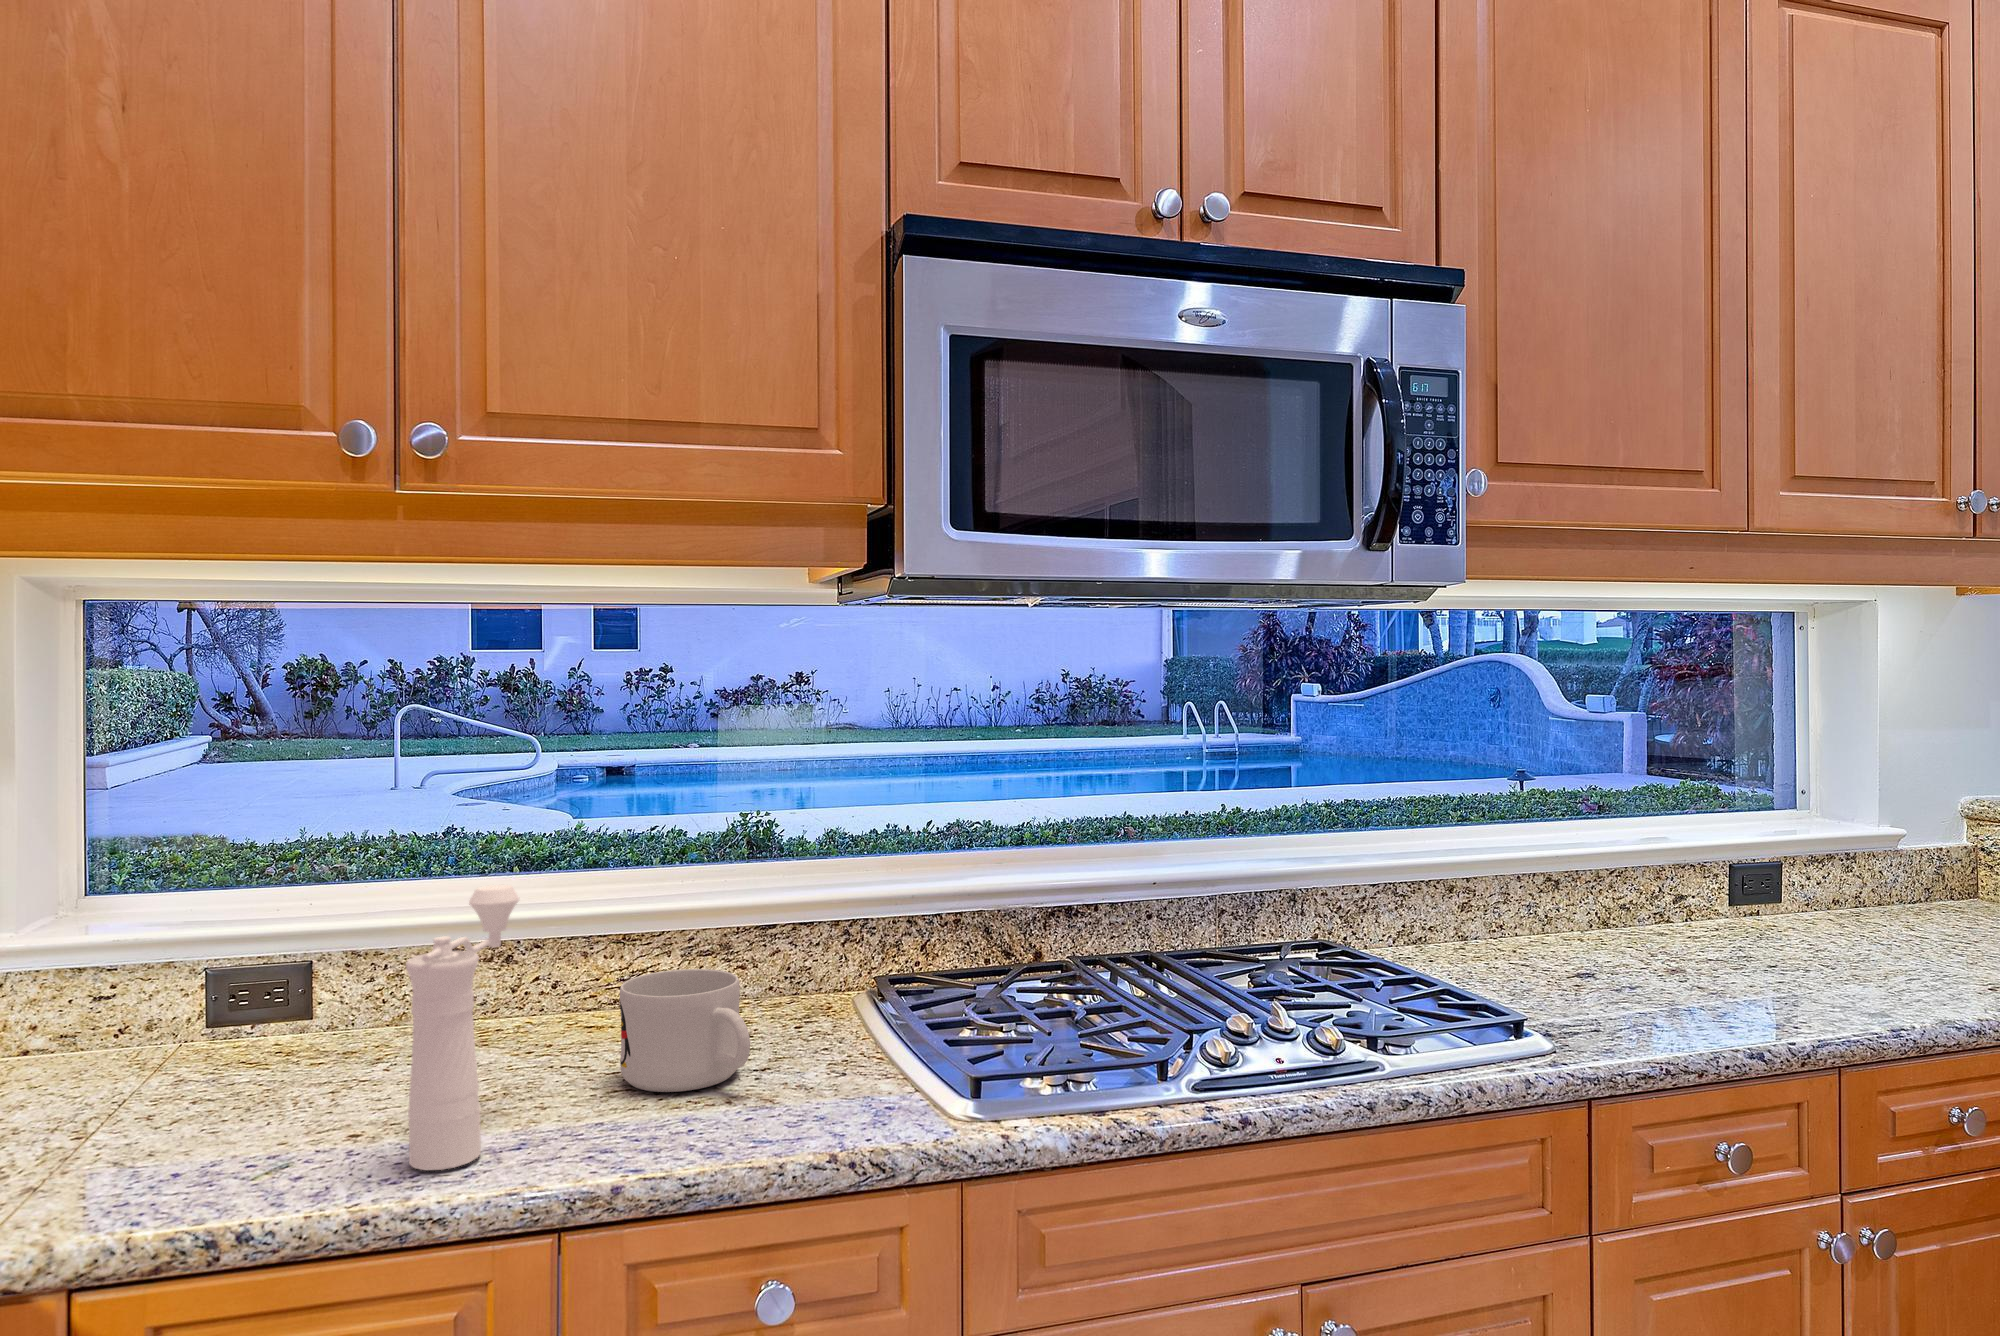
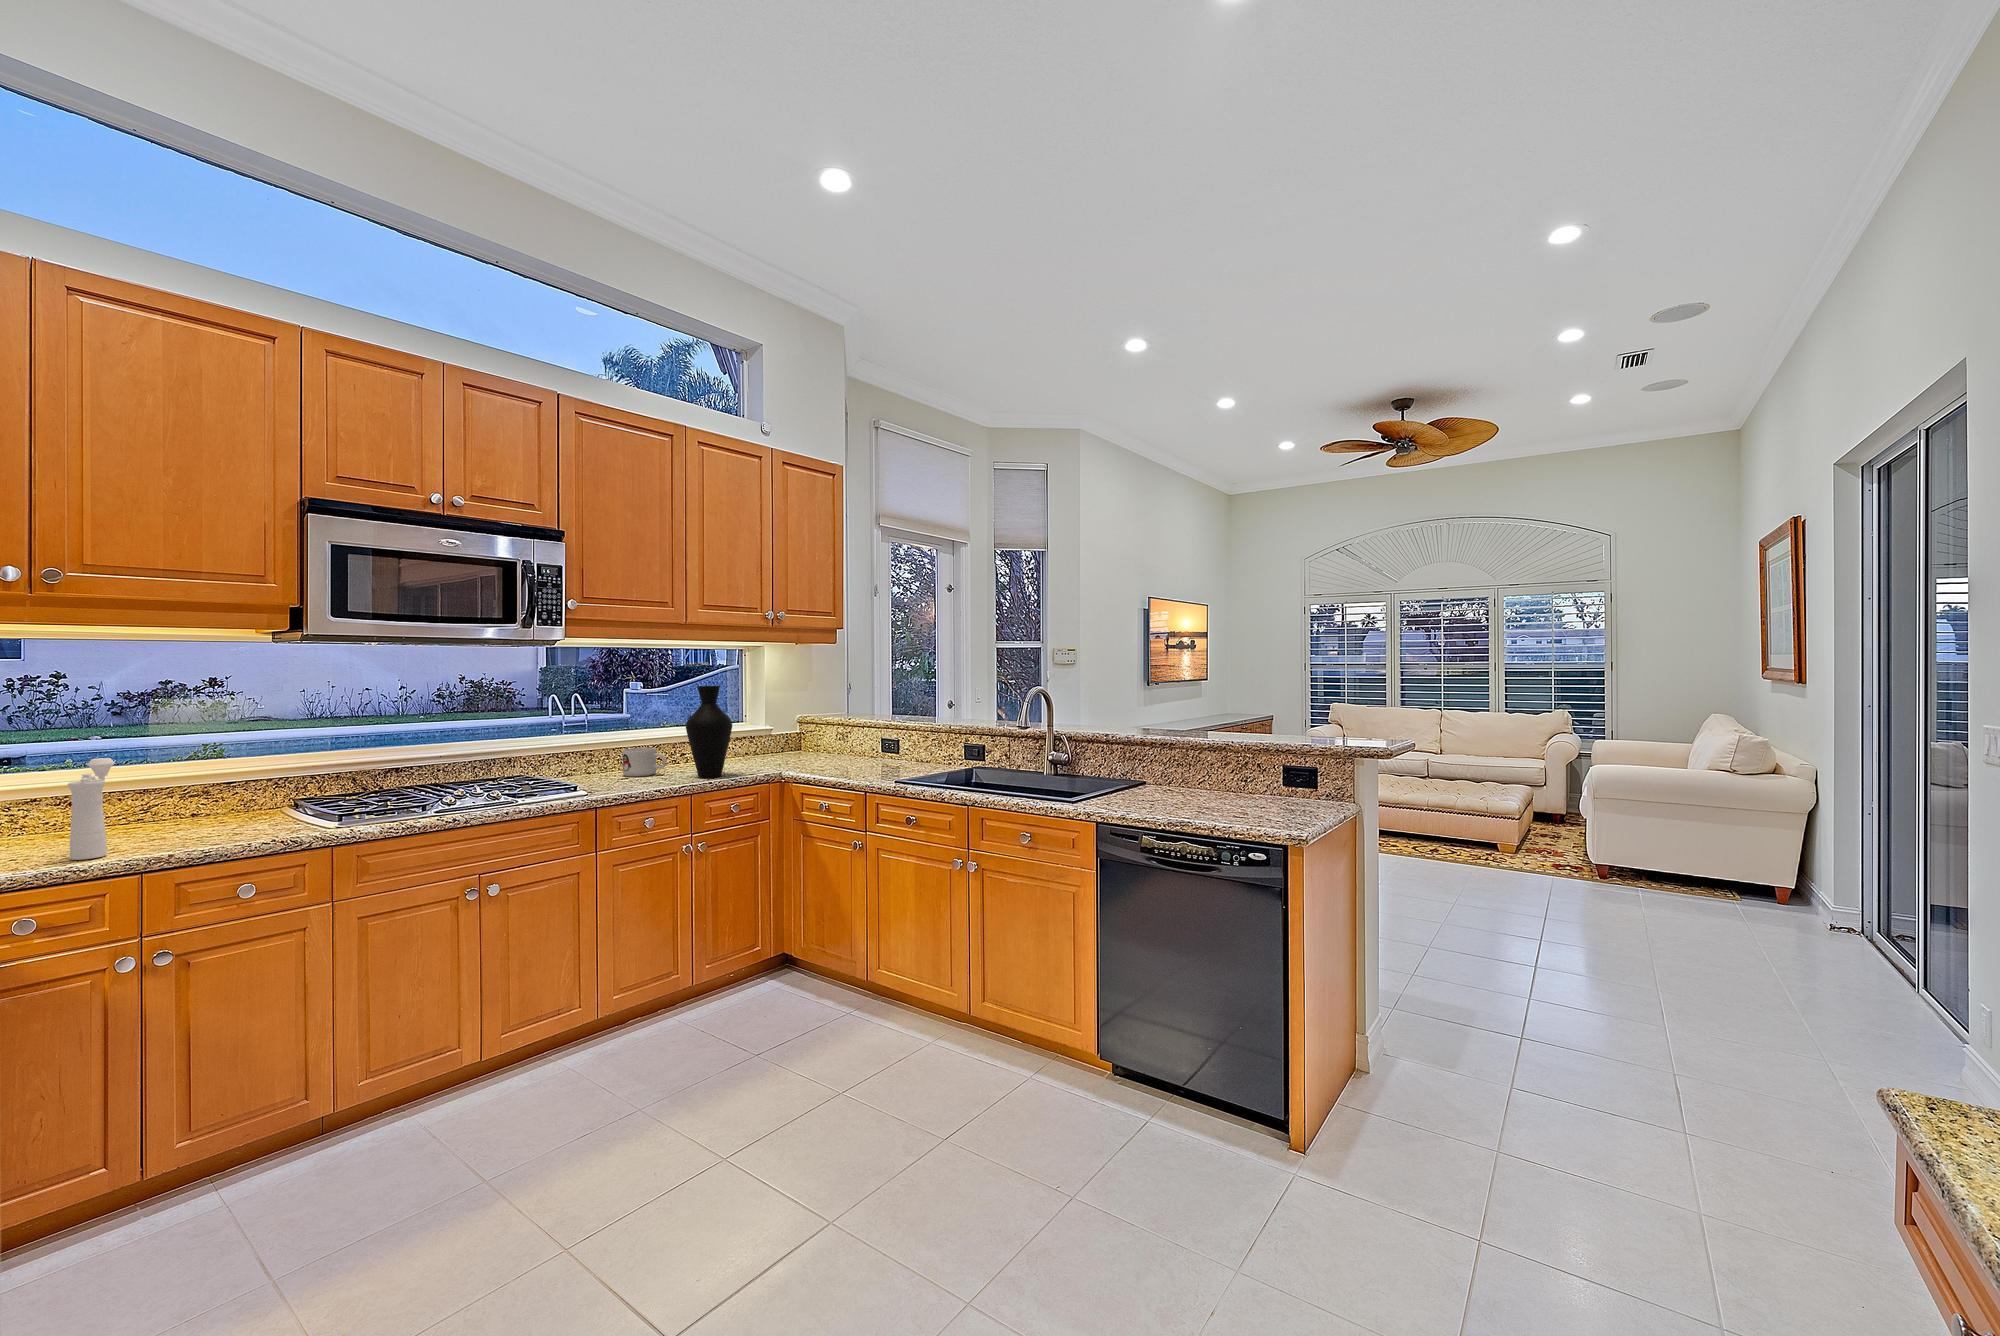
vase: none [1791,718,1956,1007] -> present [686,686,732,778]
mug: present [620,969,750,1092] -> present [622,748,667,777]

